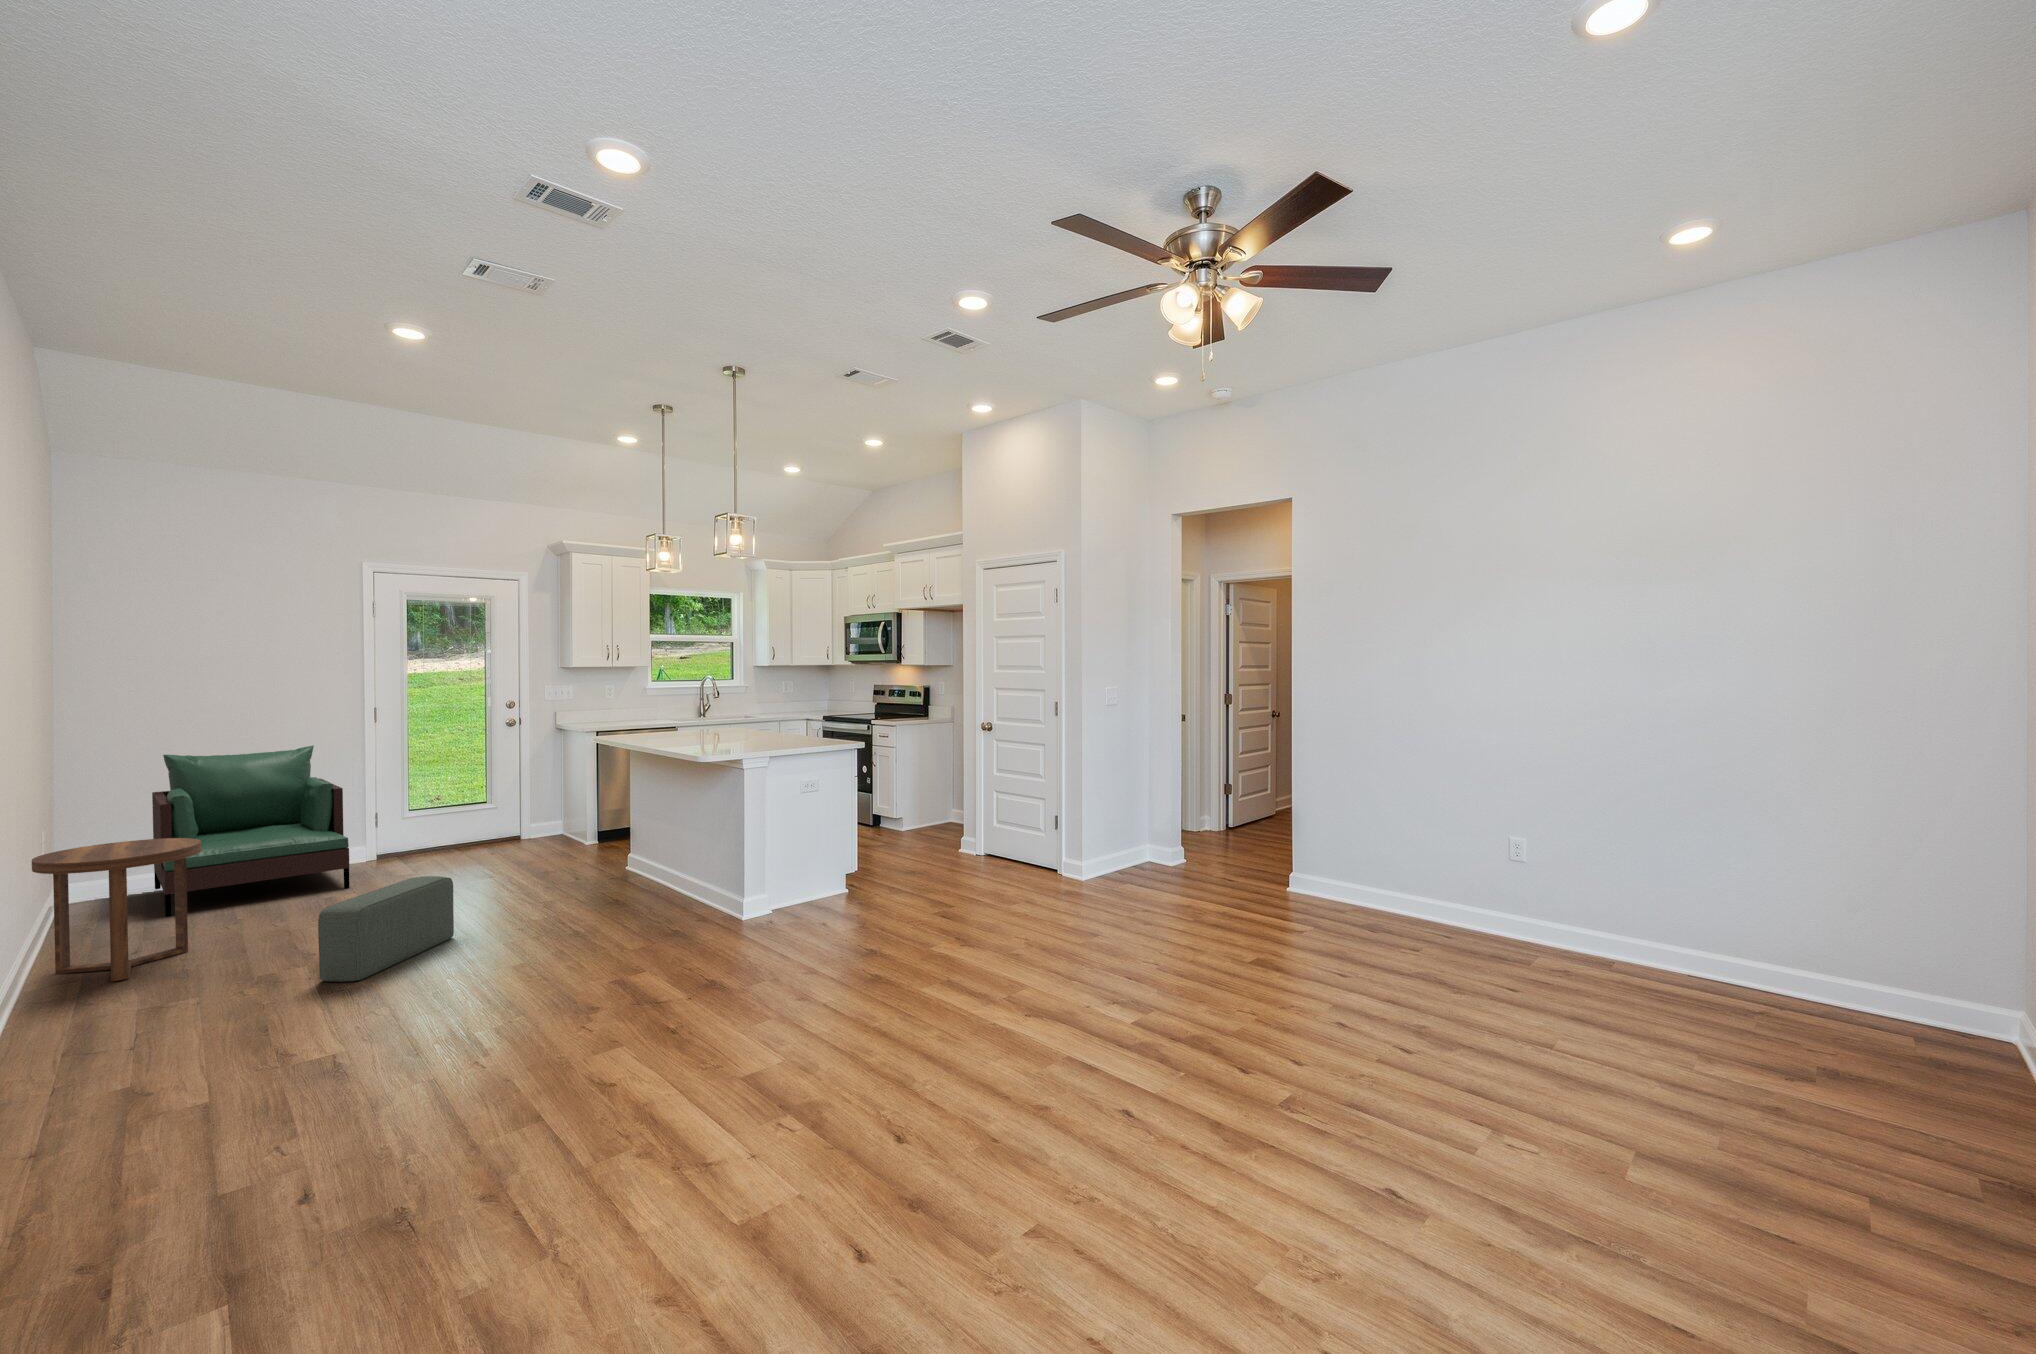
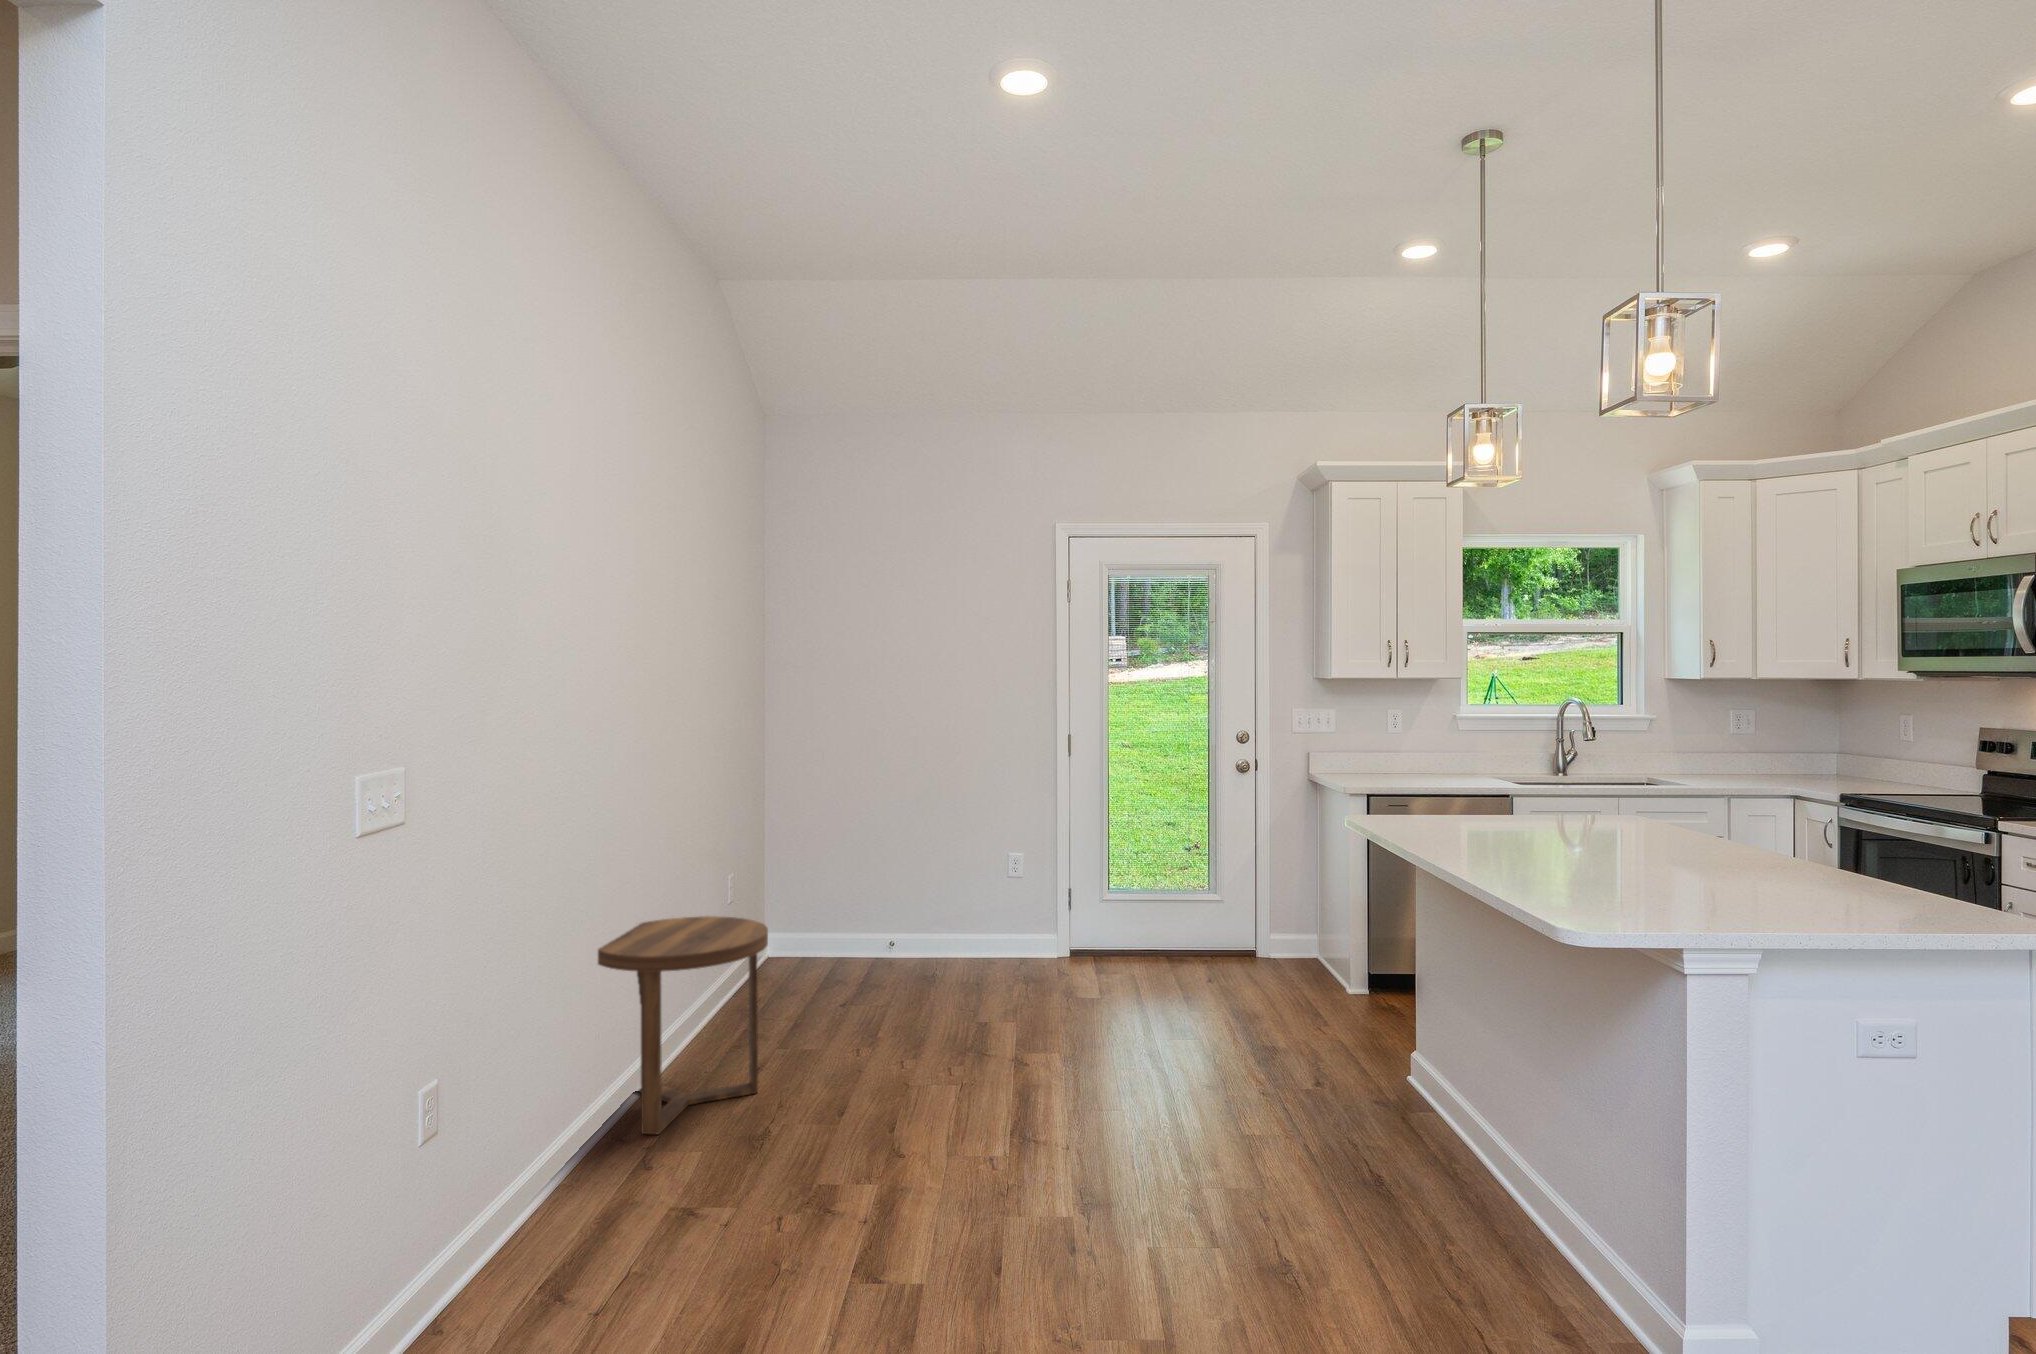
armchair: present [152,746,349,916] -> none [808,788,1009,1007]
pouf: present [318,876,454,982] -> none [791,1068,1040,1294]

